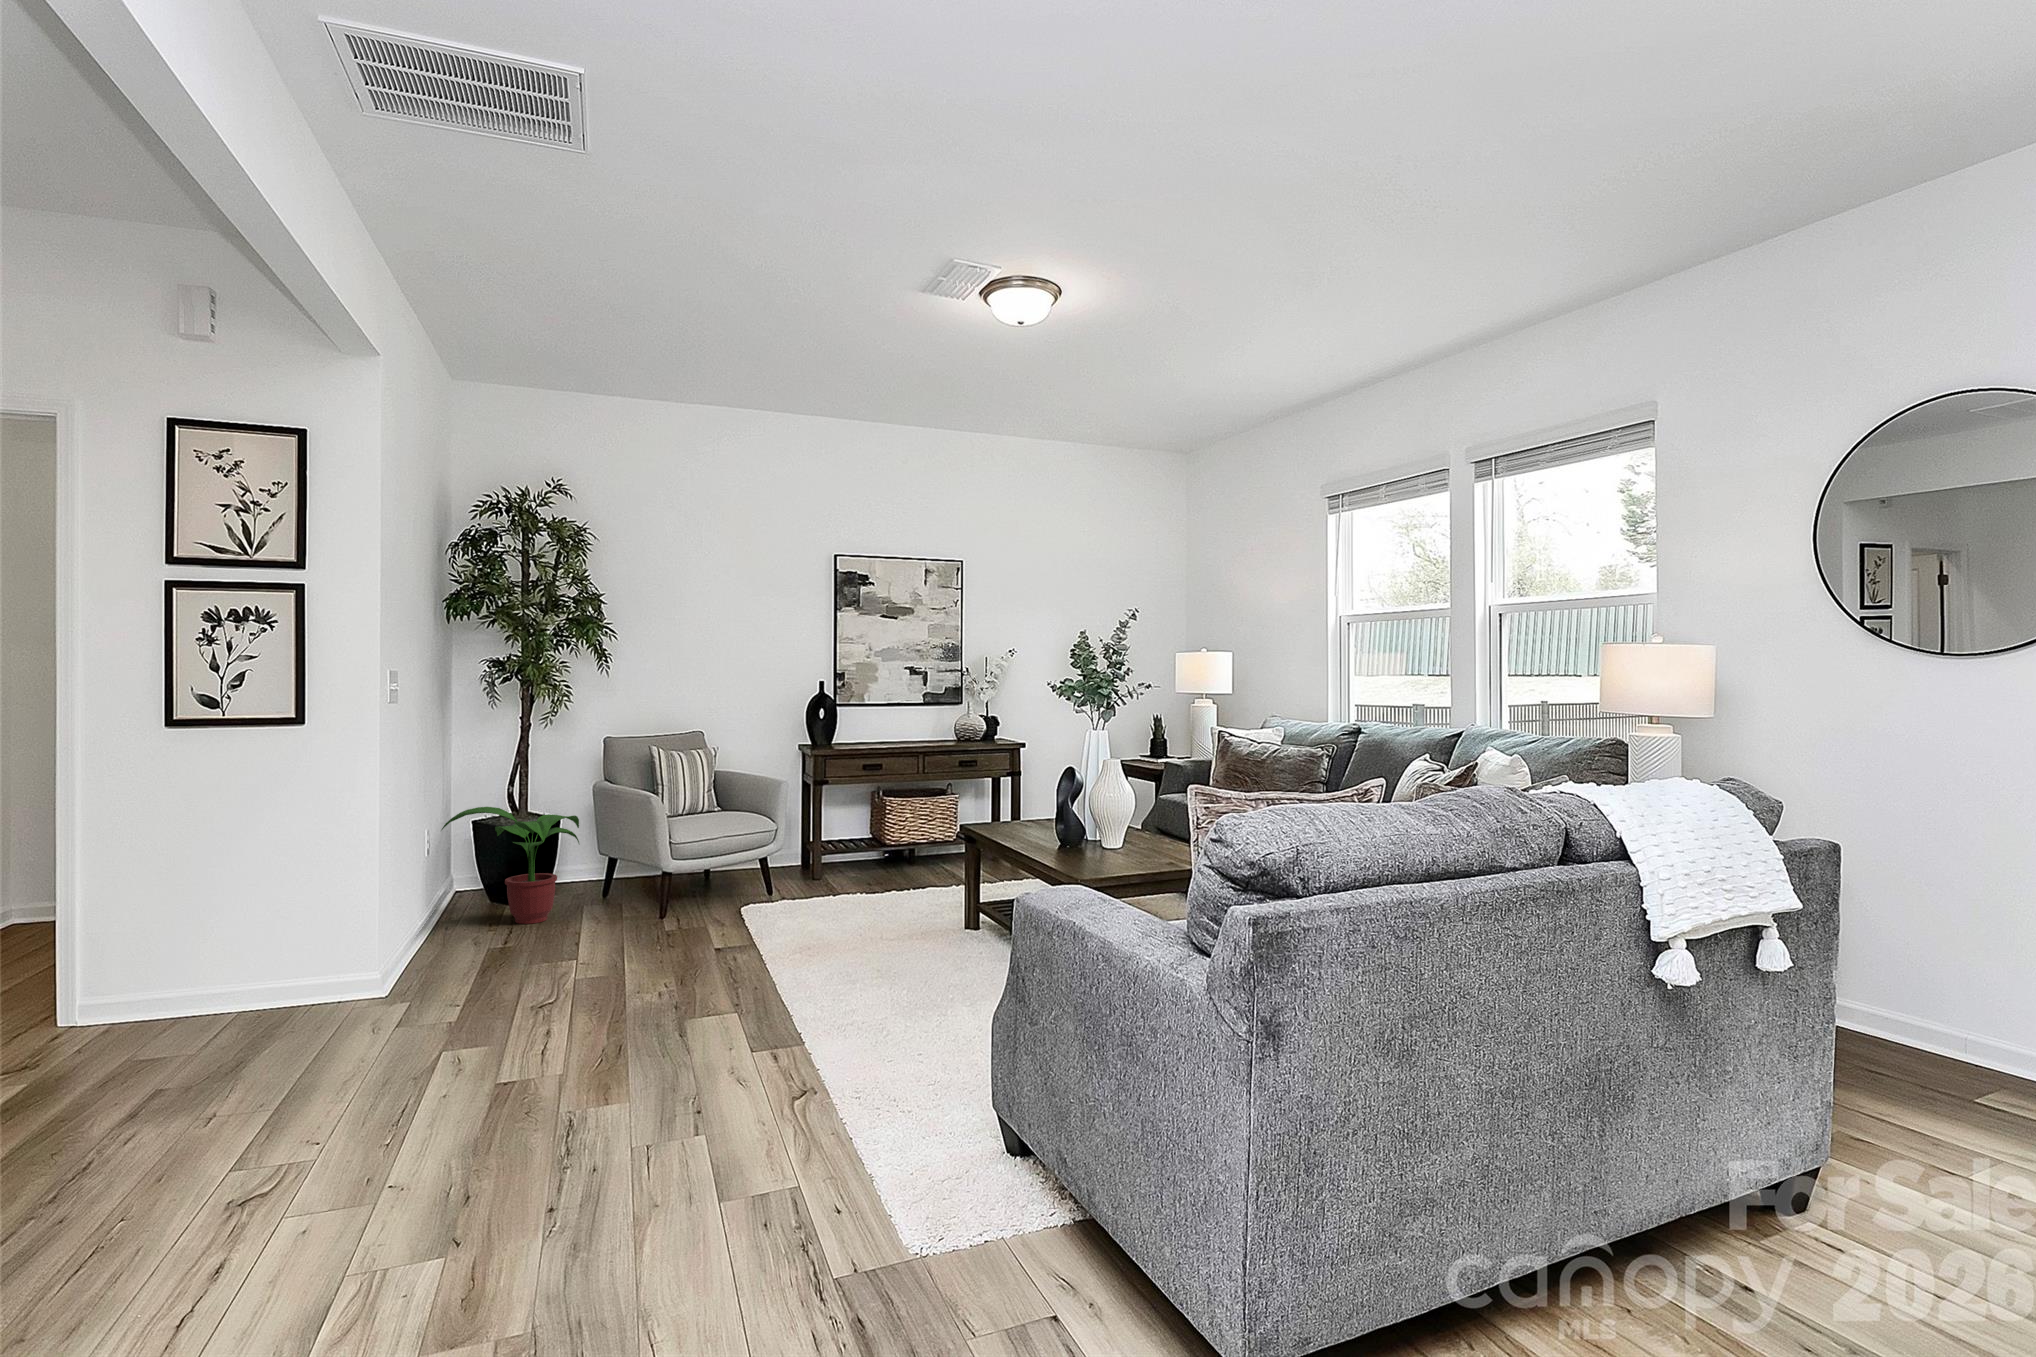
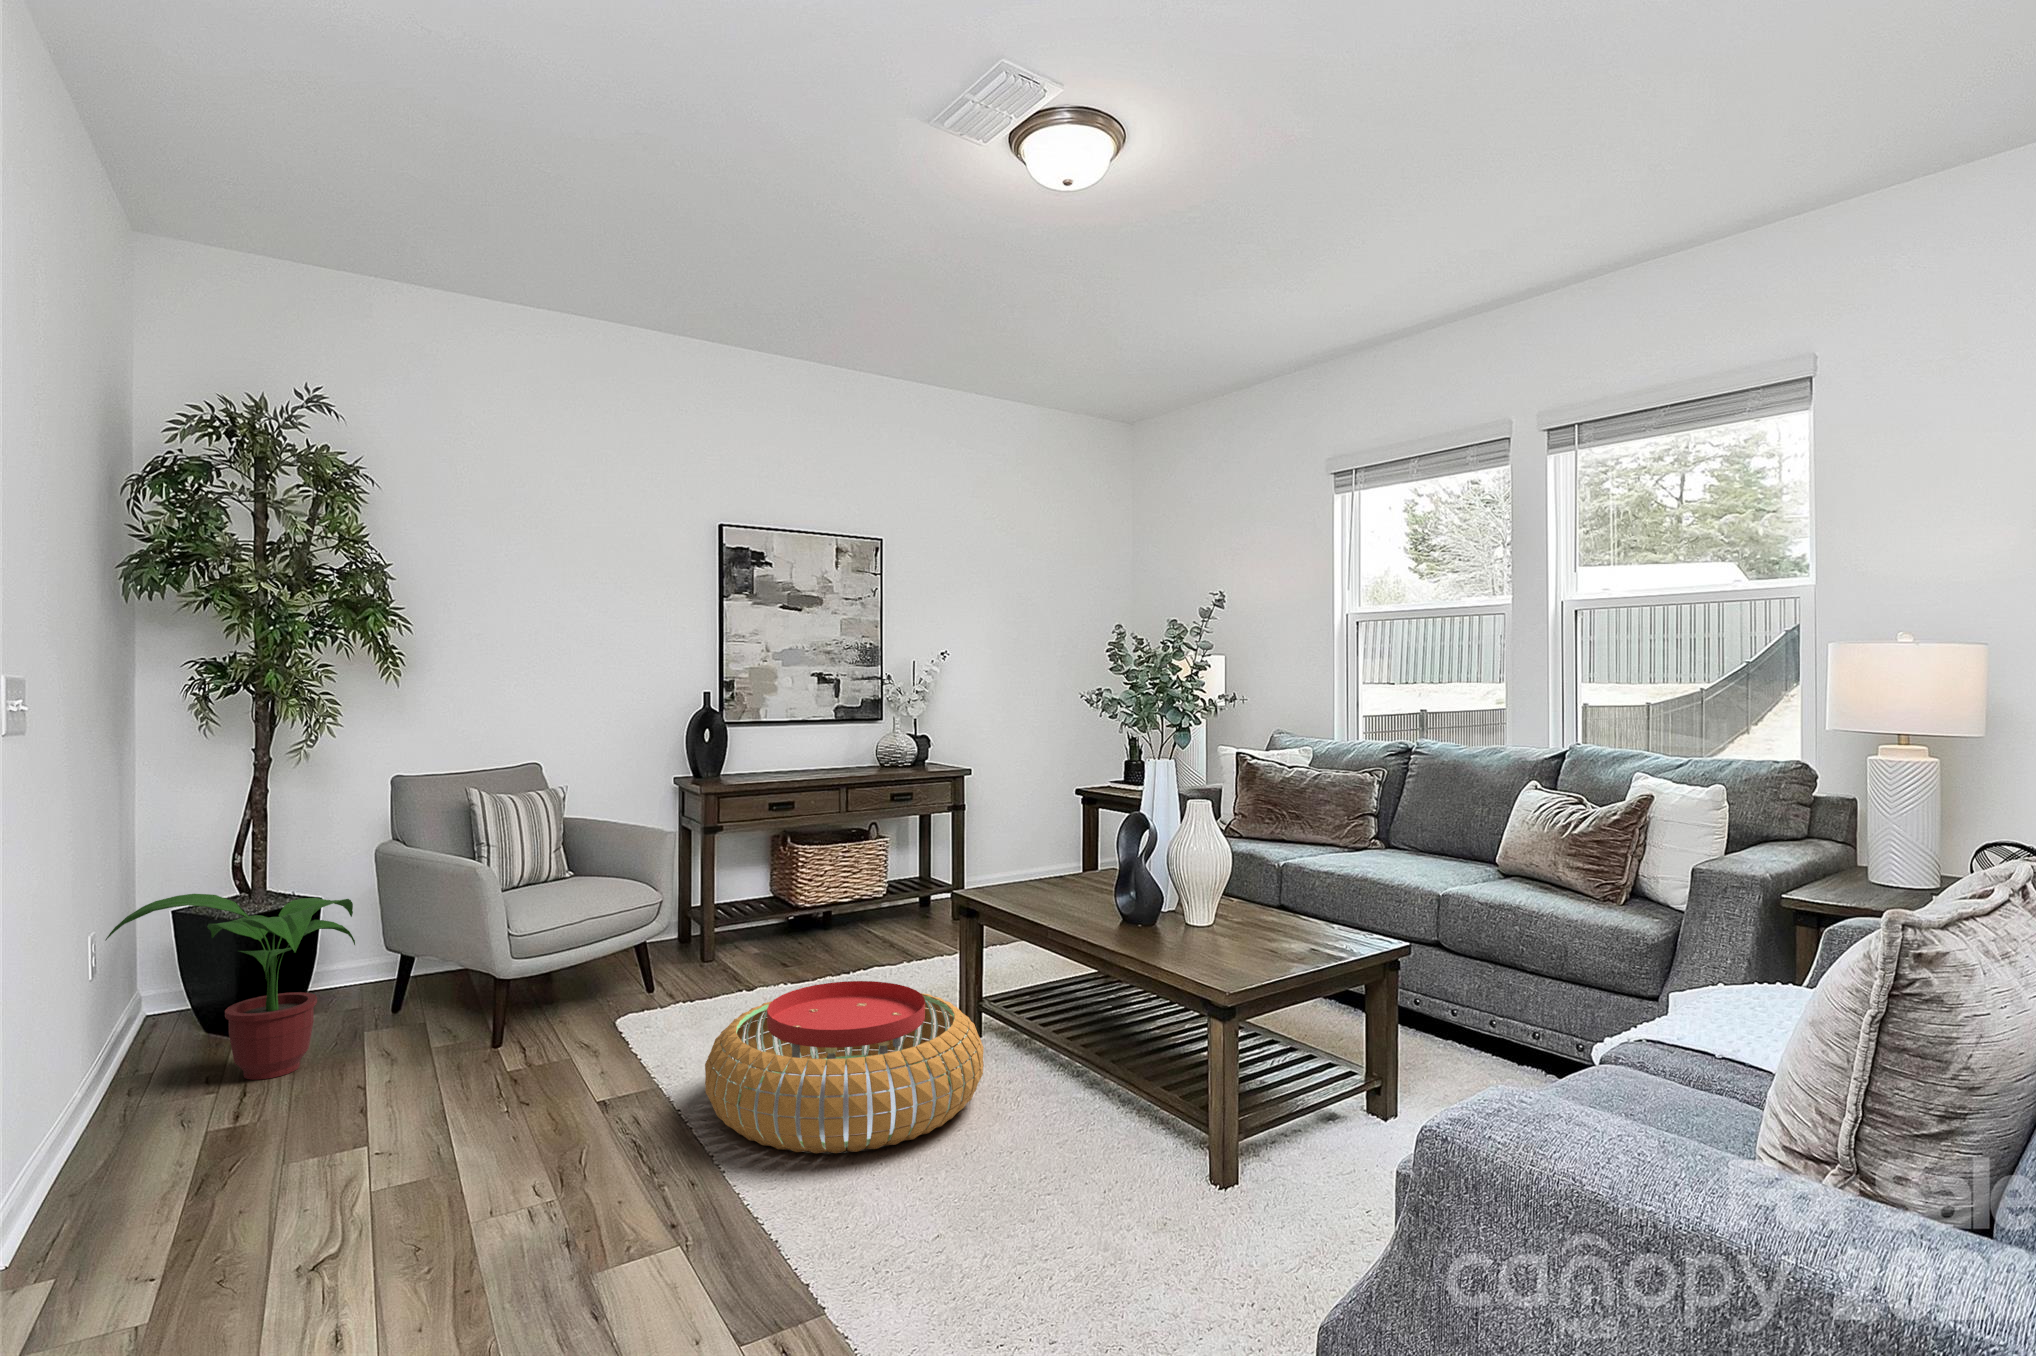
pouf: none [777,879,959,976] -> present [705,981,984,1154]

